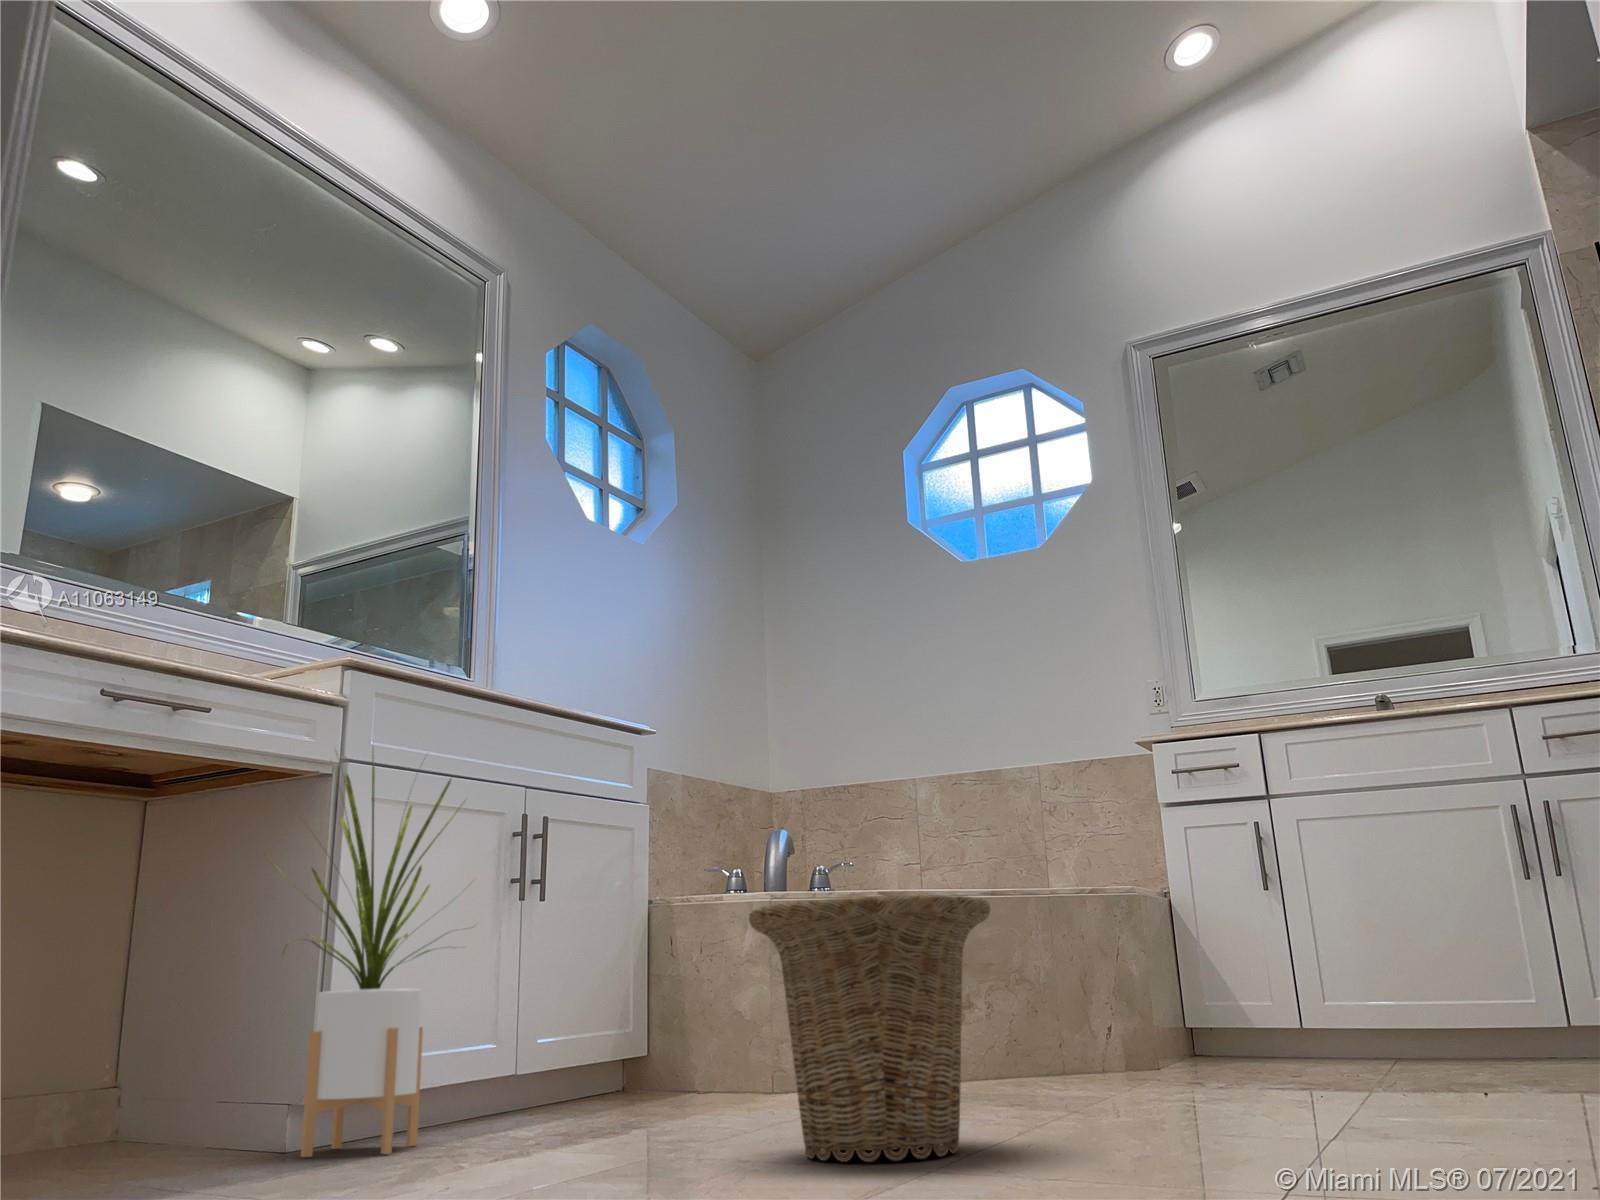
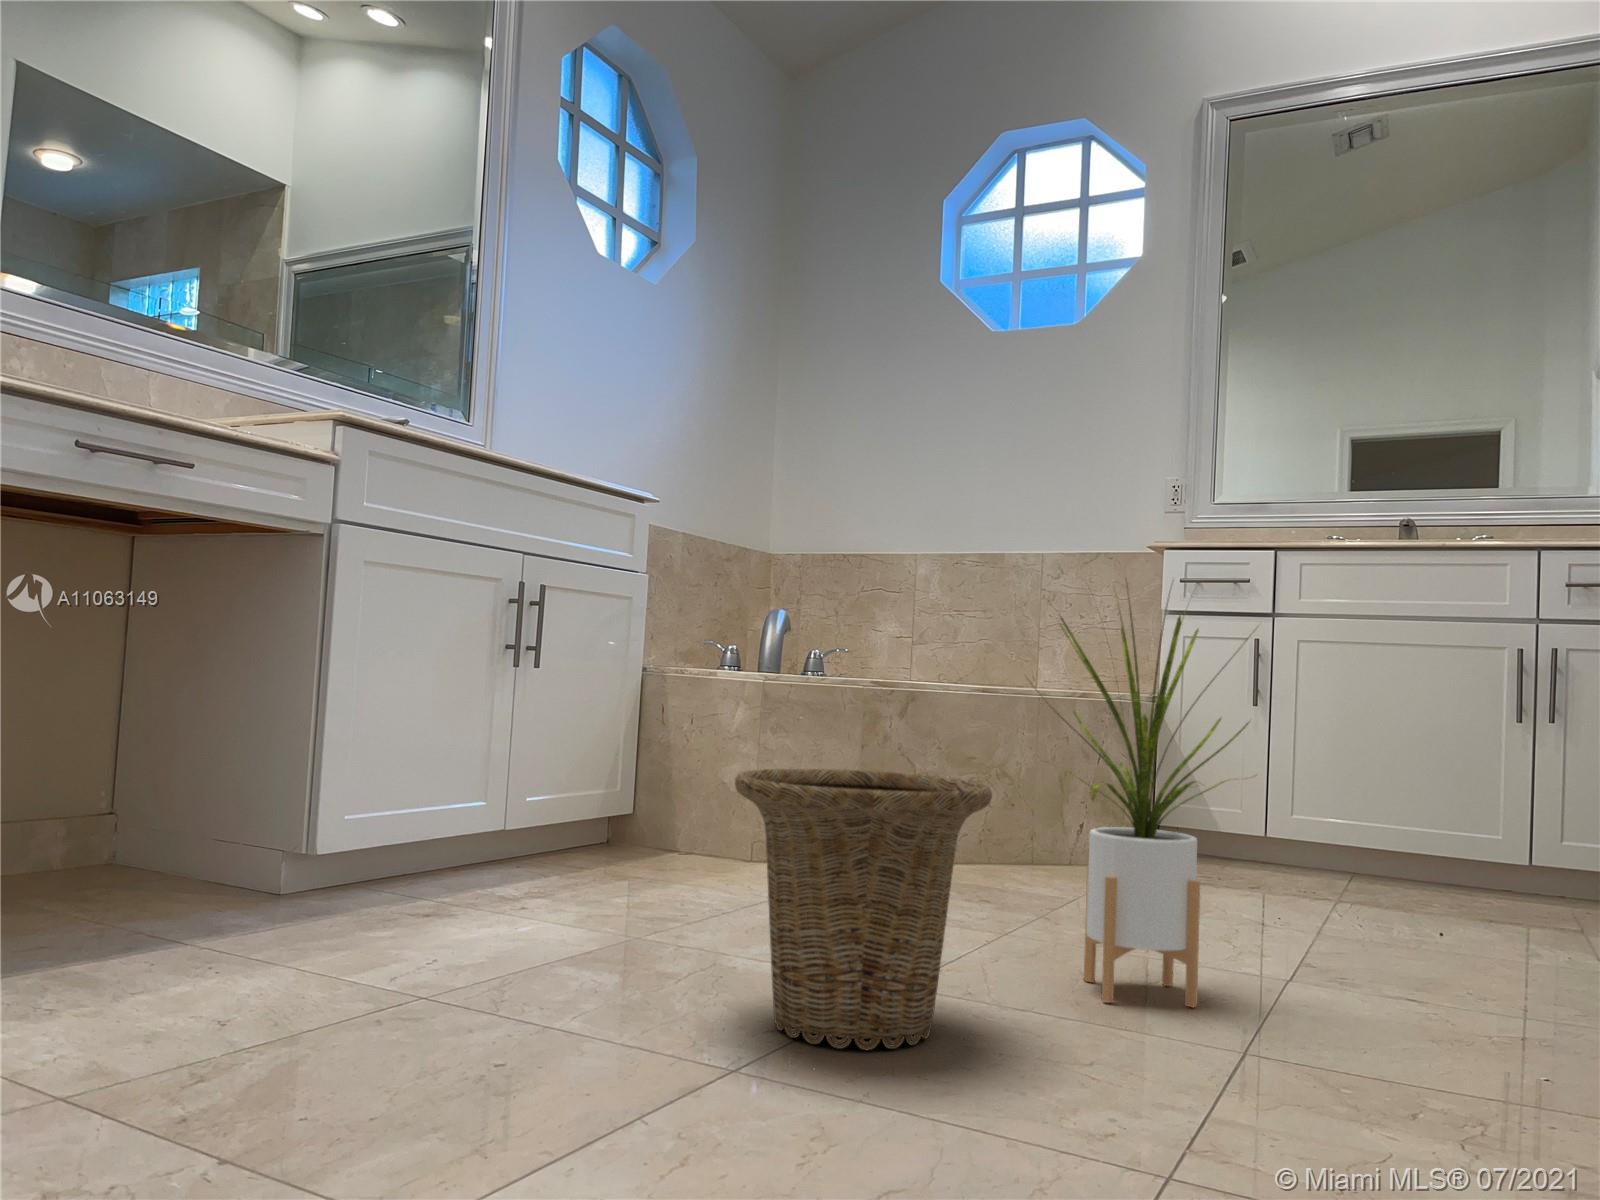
house plant: present [283,751,465,1157] -> present [1035,585,1251,1007]

